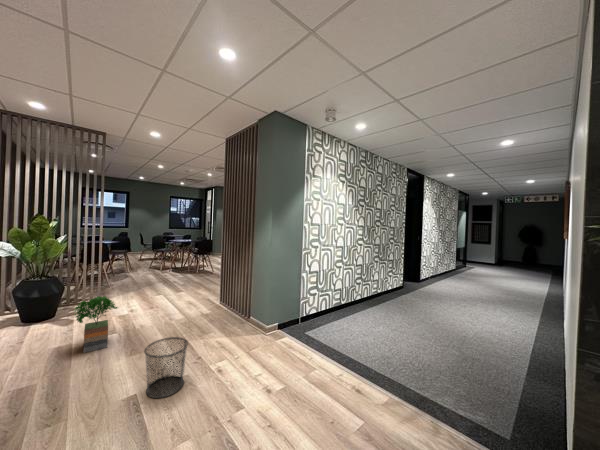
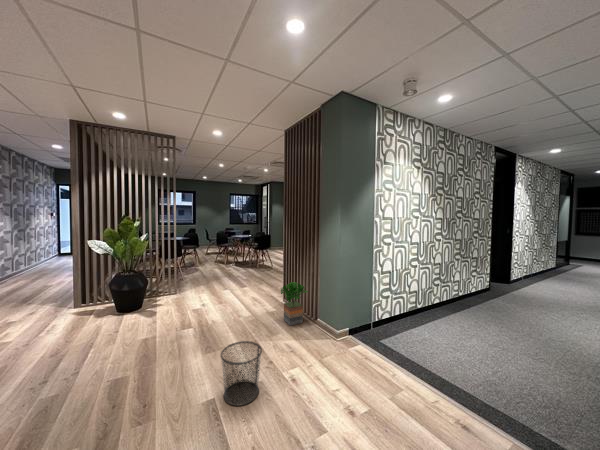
potted tree: present [74,296,117,353] -> present [281,282,308,325]

